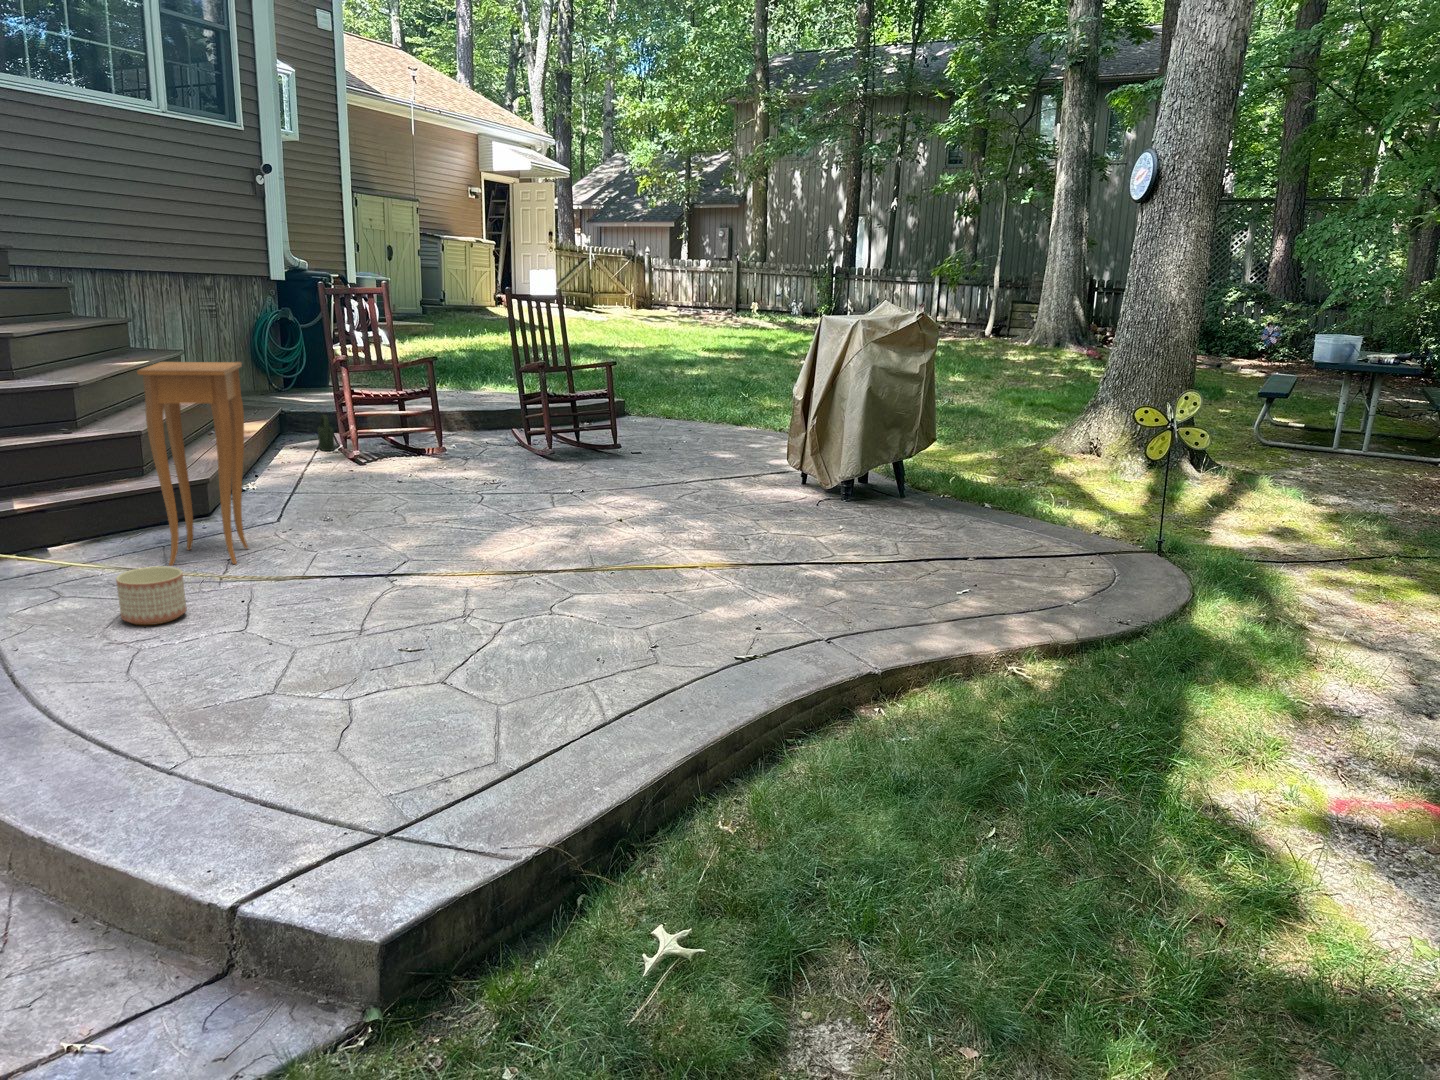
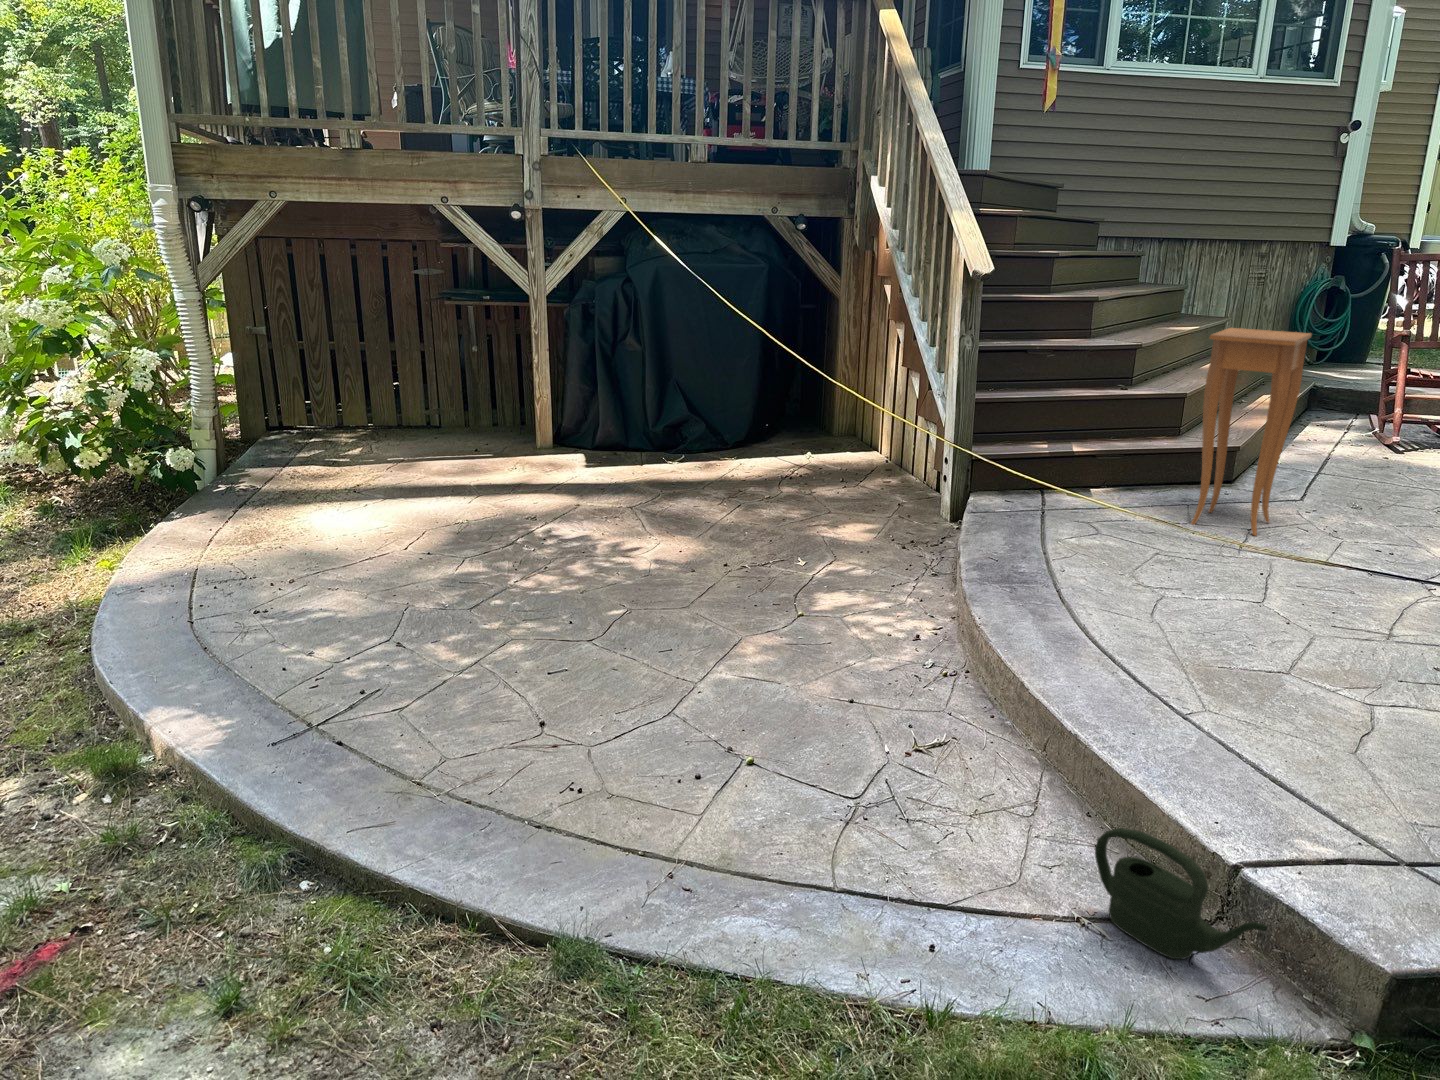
watering can: present [317,415,335,451] -> present [1095,828,1267,959]
planter: present [116,566,187,625] -> none [1148,522,1213,578]

